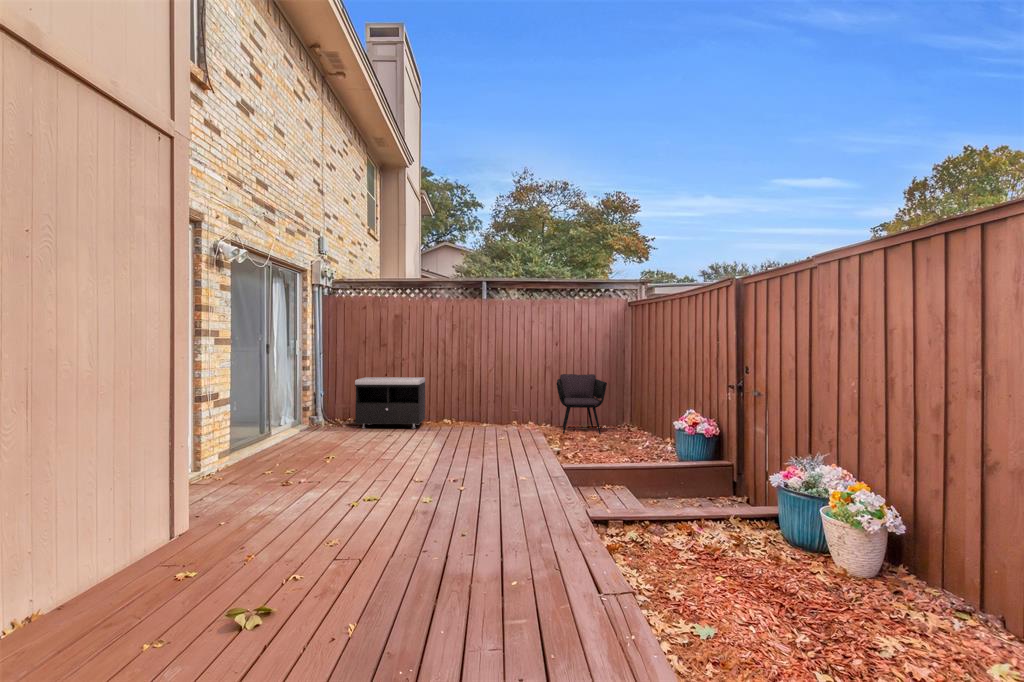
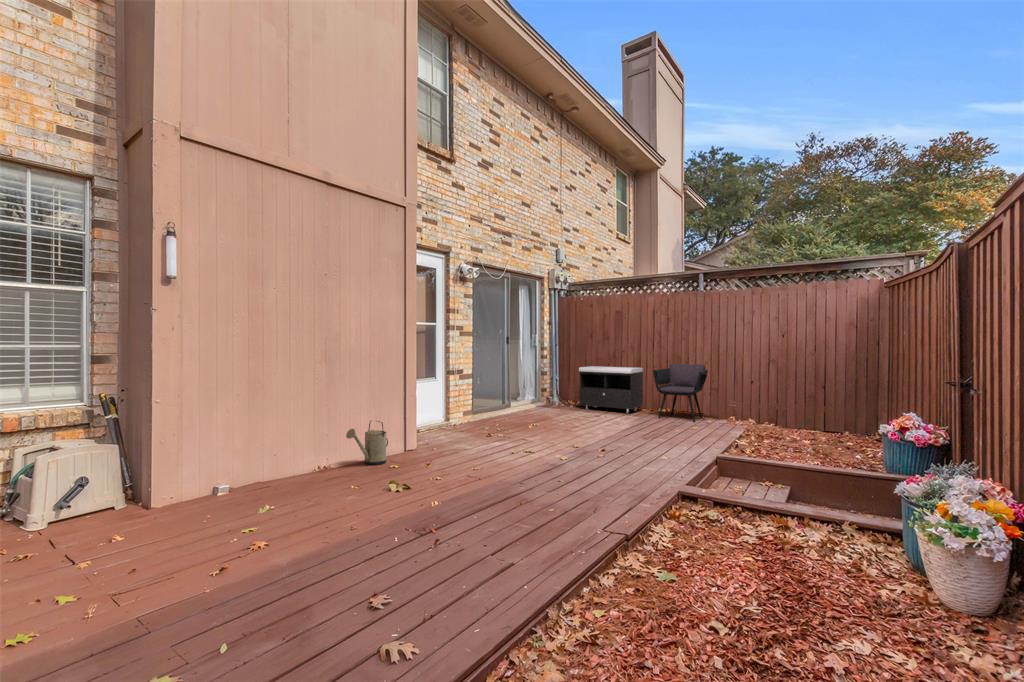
armchair: present [557,374,607,434] -> present [653,364,708,422]
watering can: none [73,505,154,590] -> present [346,421,388,465]

